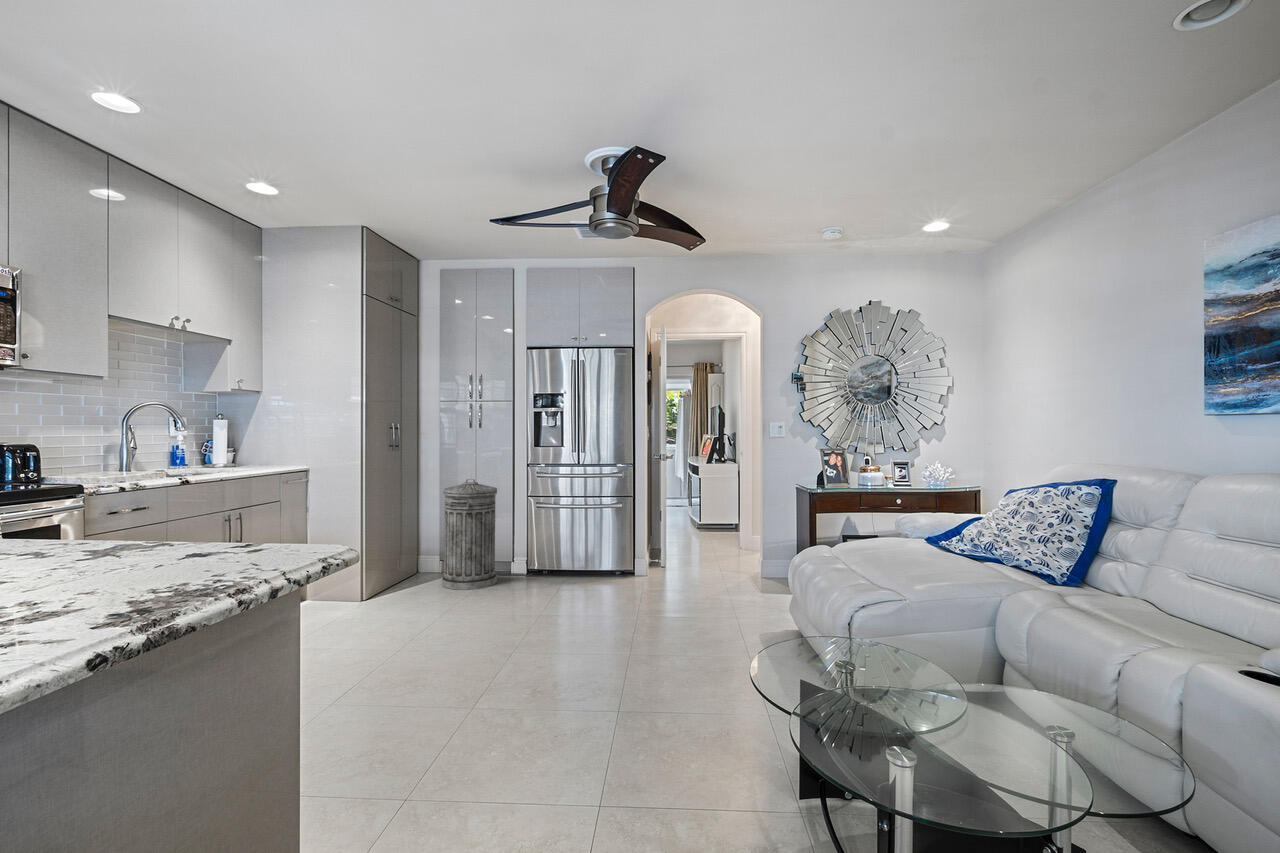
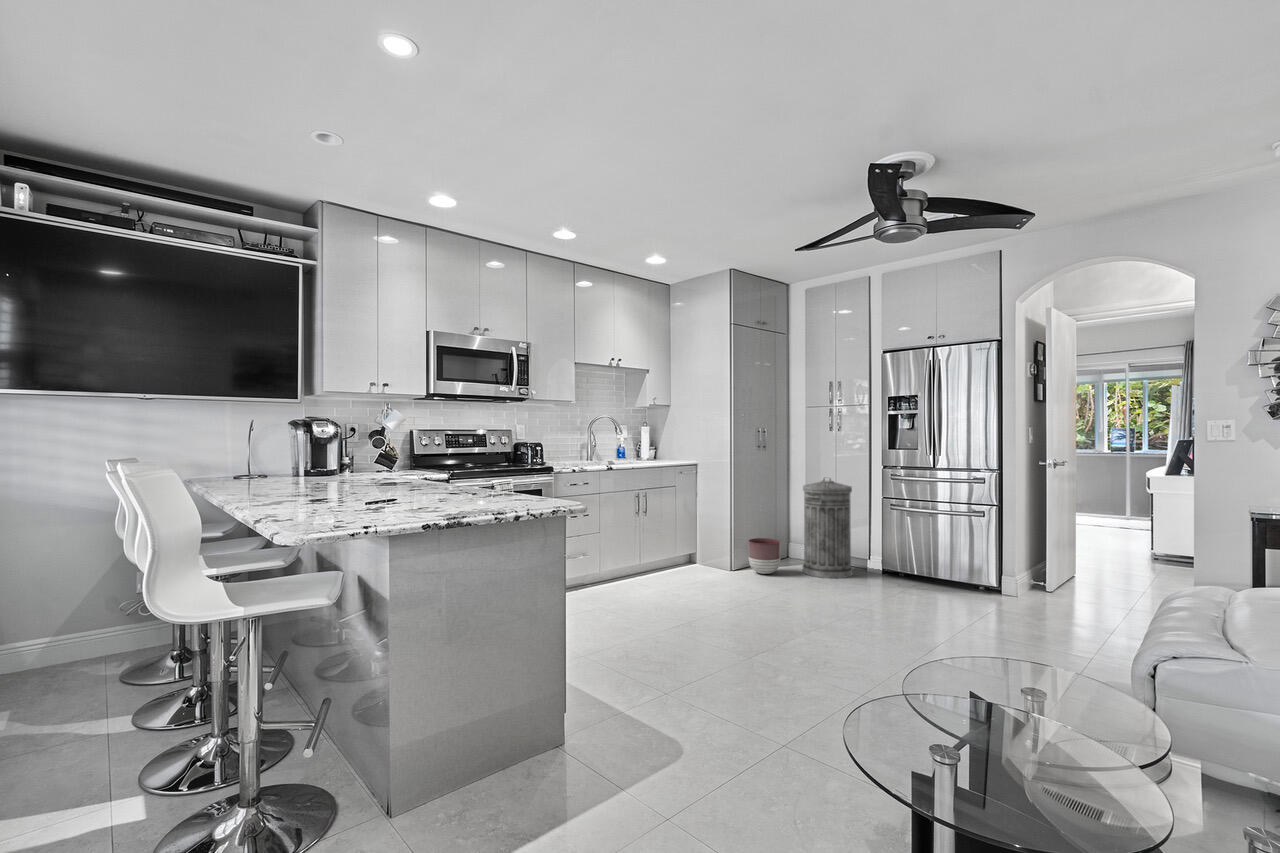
planter: none [381,554,421,597] -> present [748,538,781,574]

